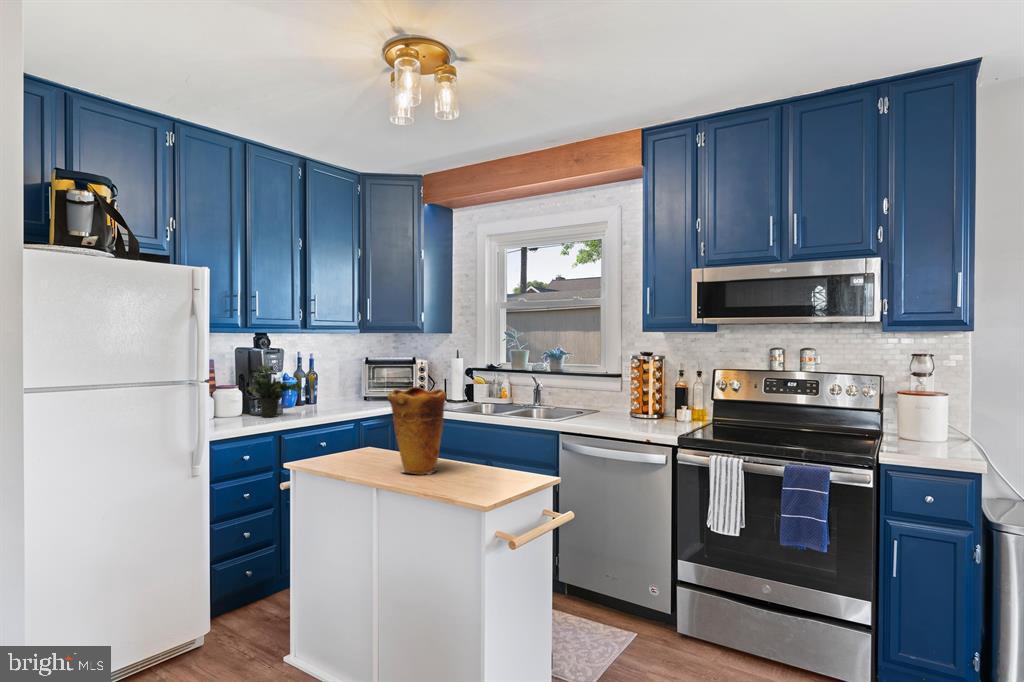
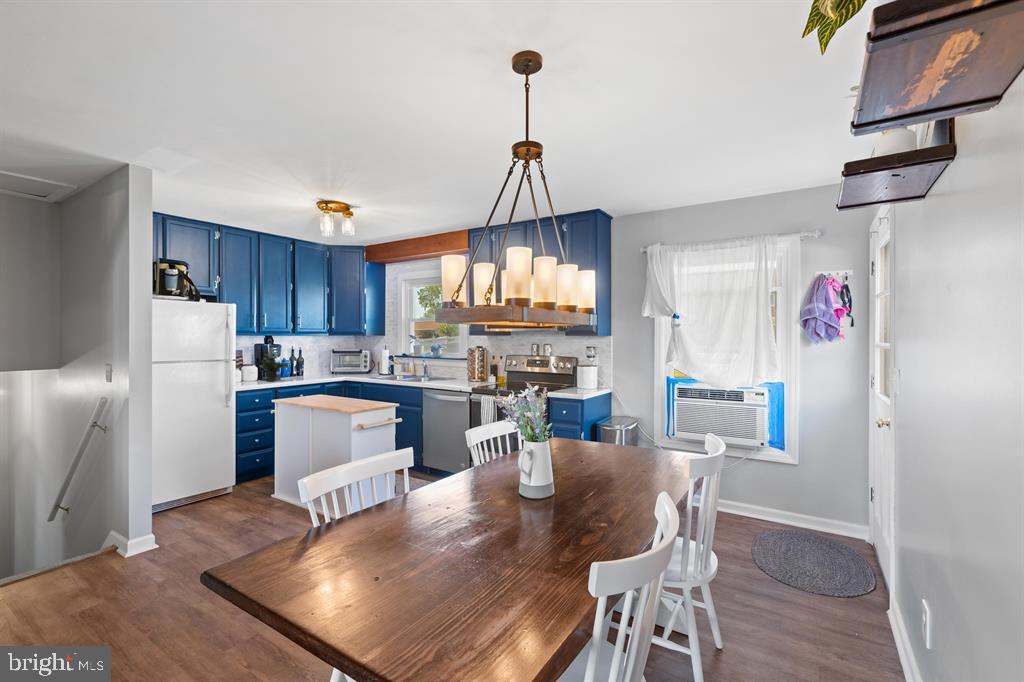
vase: present [388,386,446,474] -> none [313,362,340,400]

